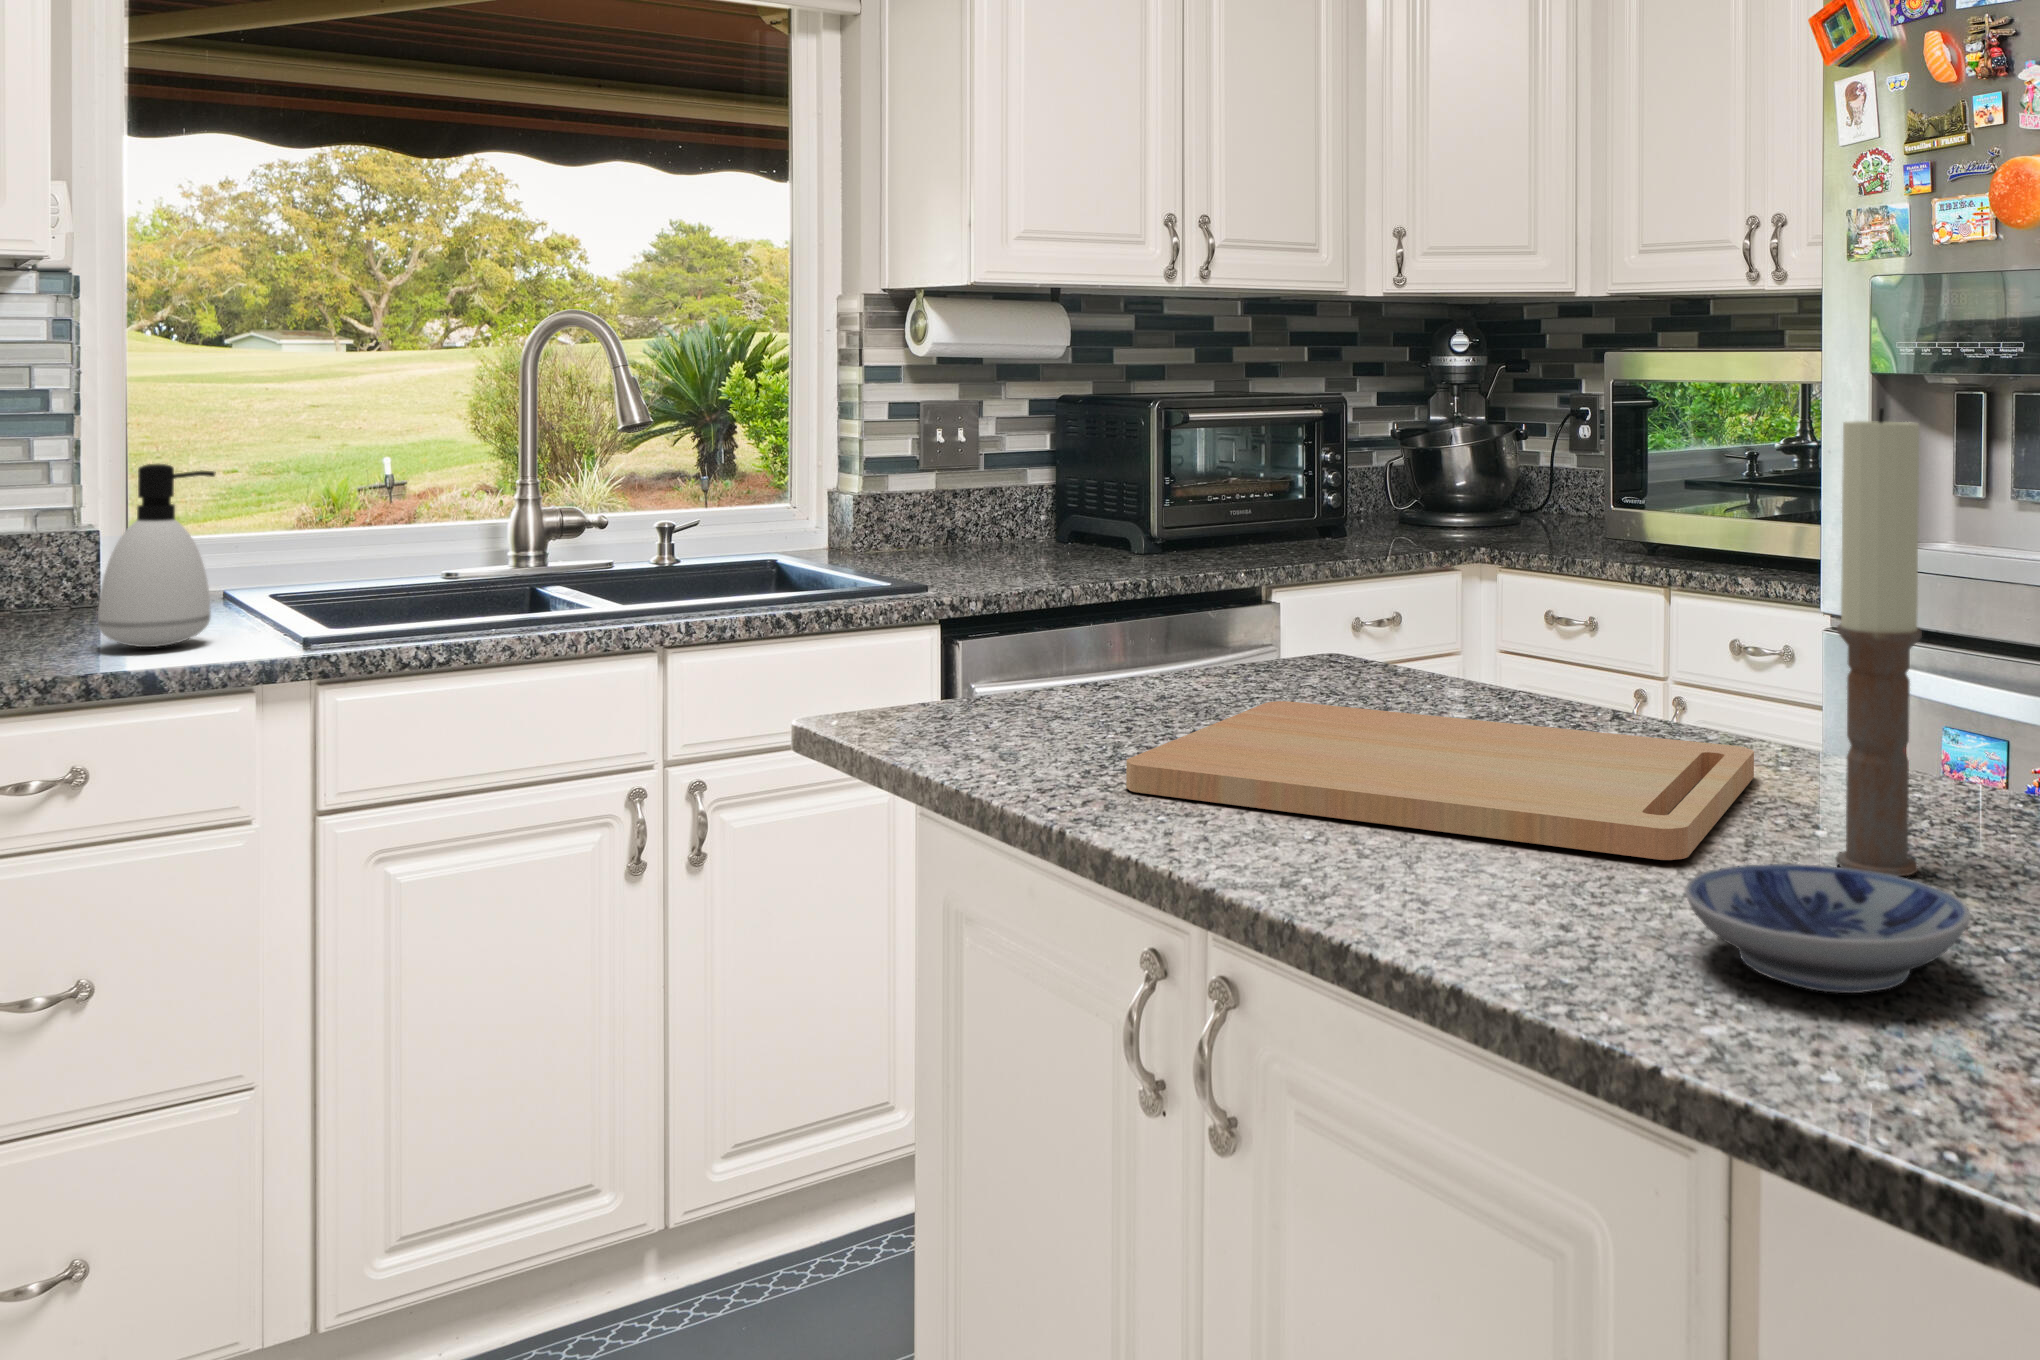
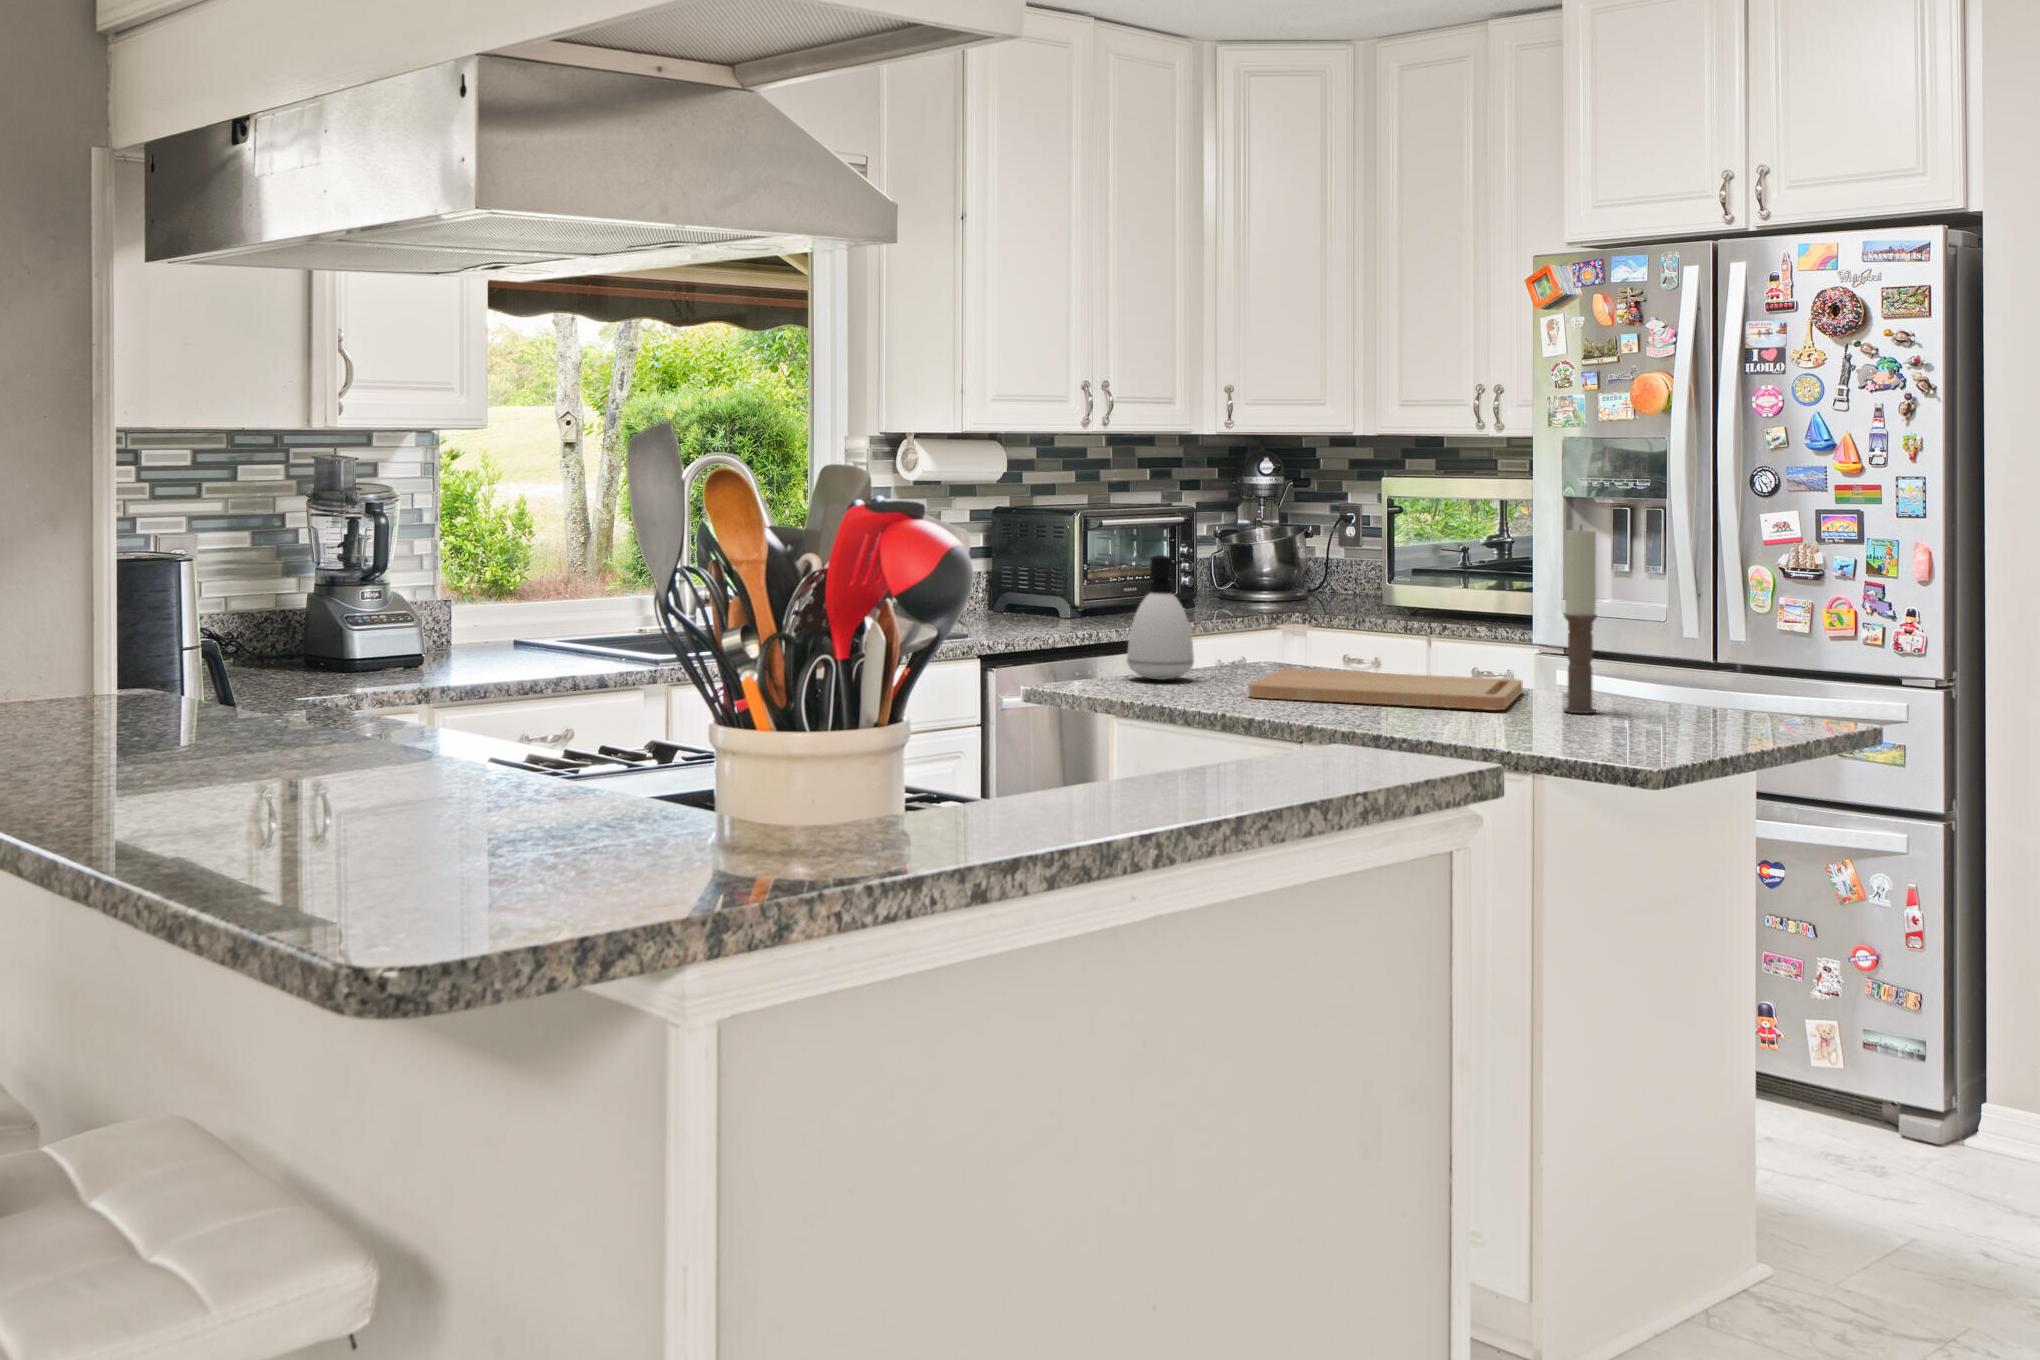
soap dispenser: present [98,464,216,647] -> present [1127,555,1194,680]
bowl: present [1685,864,1970,993] -> none [1514,699,1615,733]

